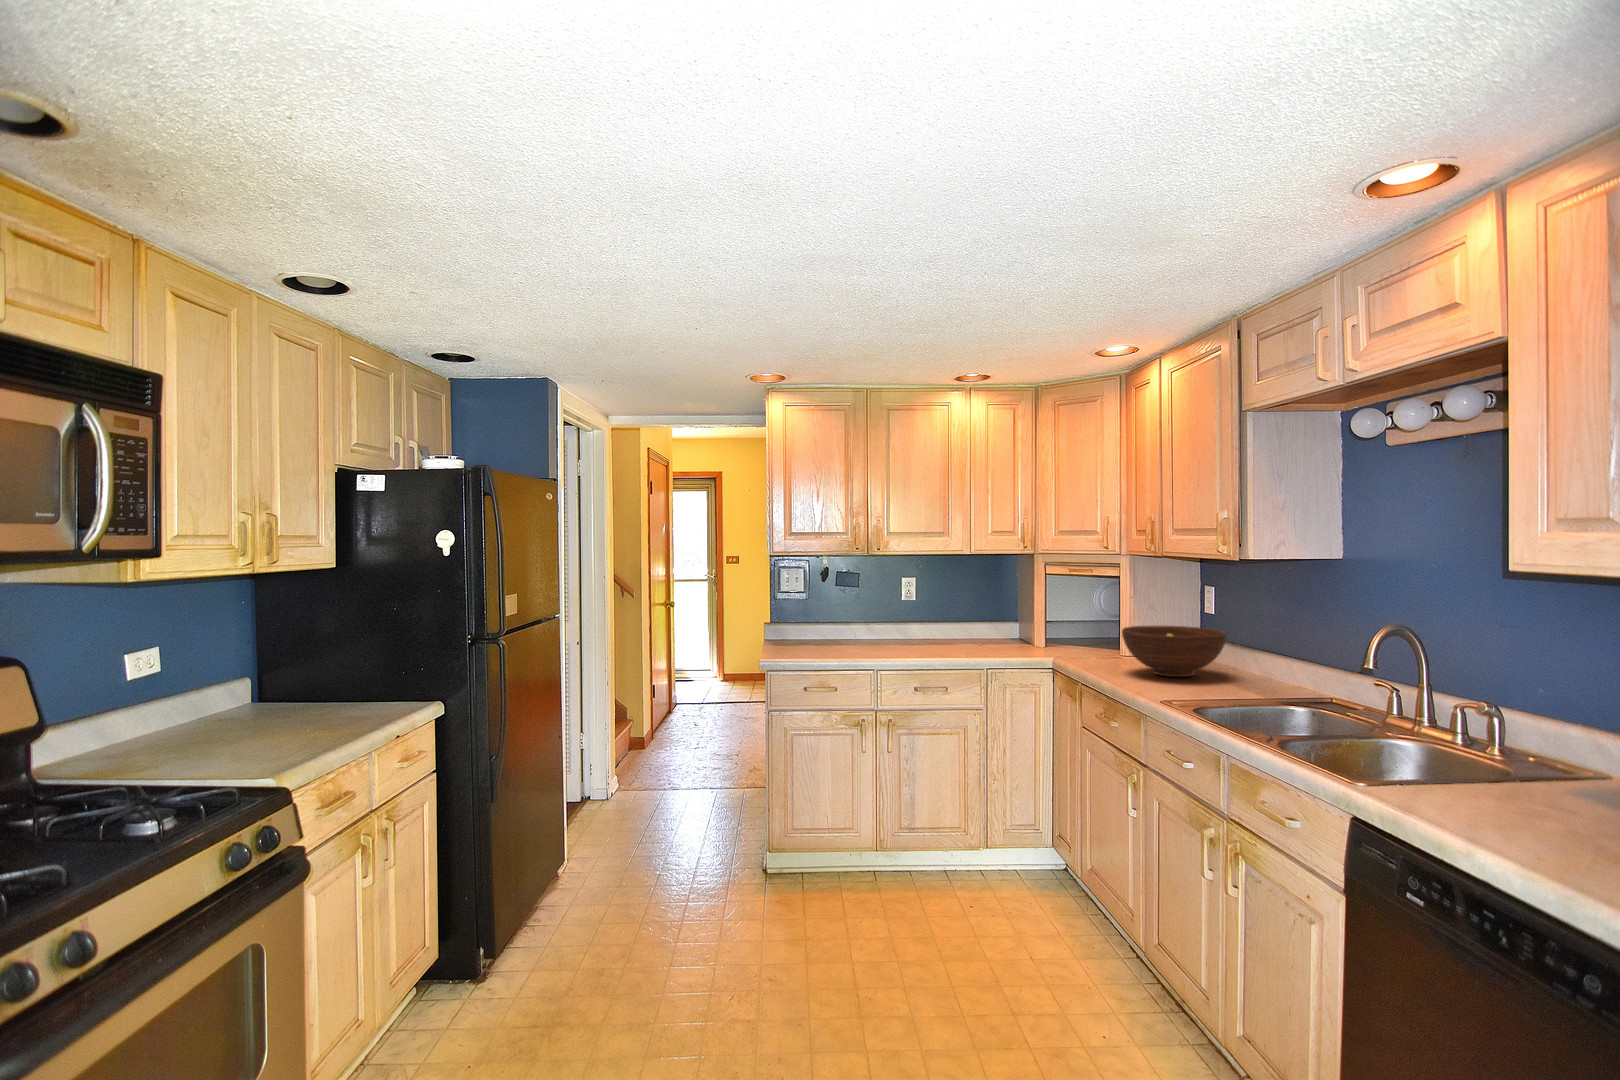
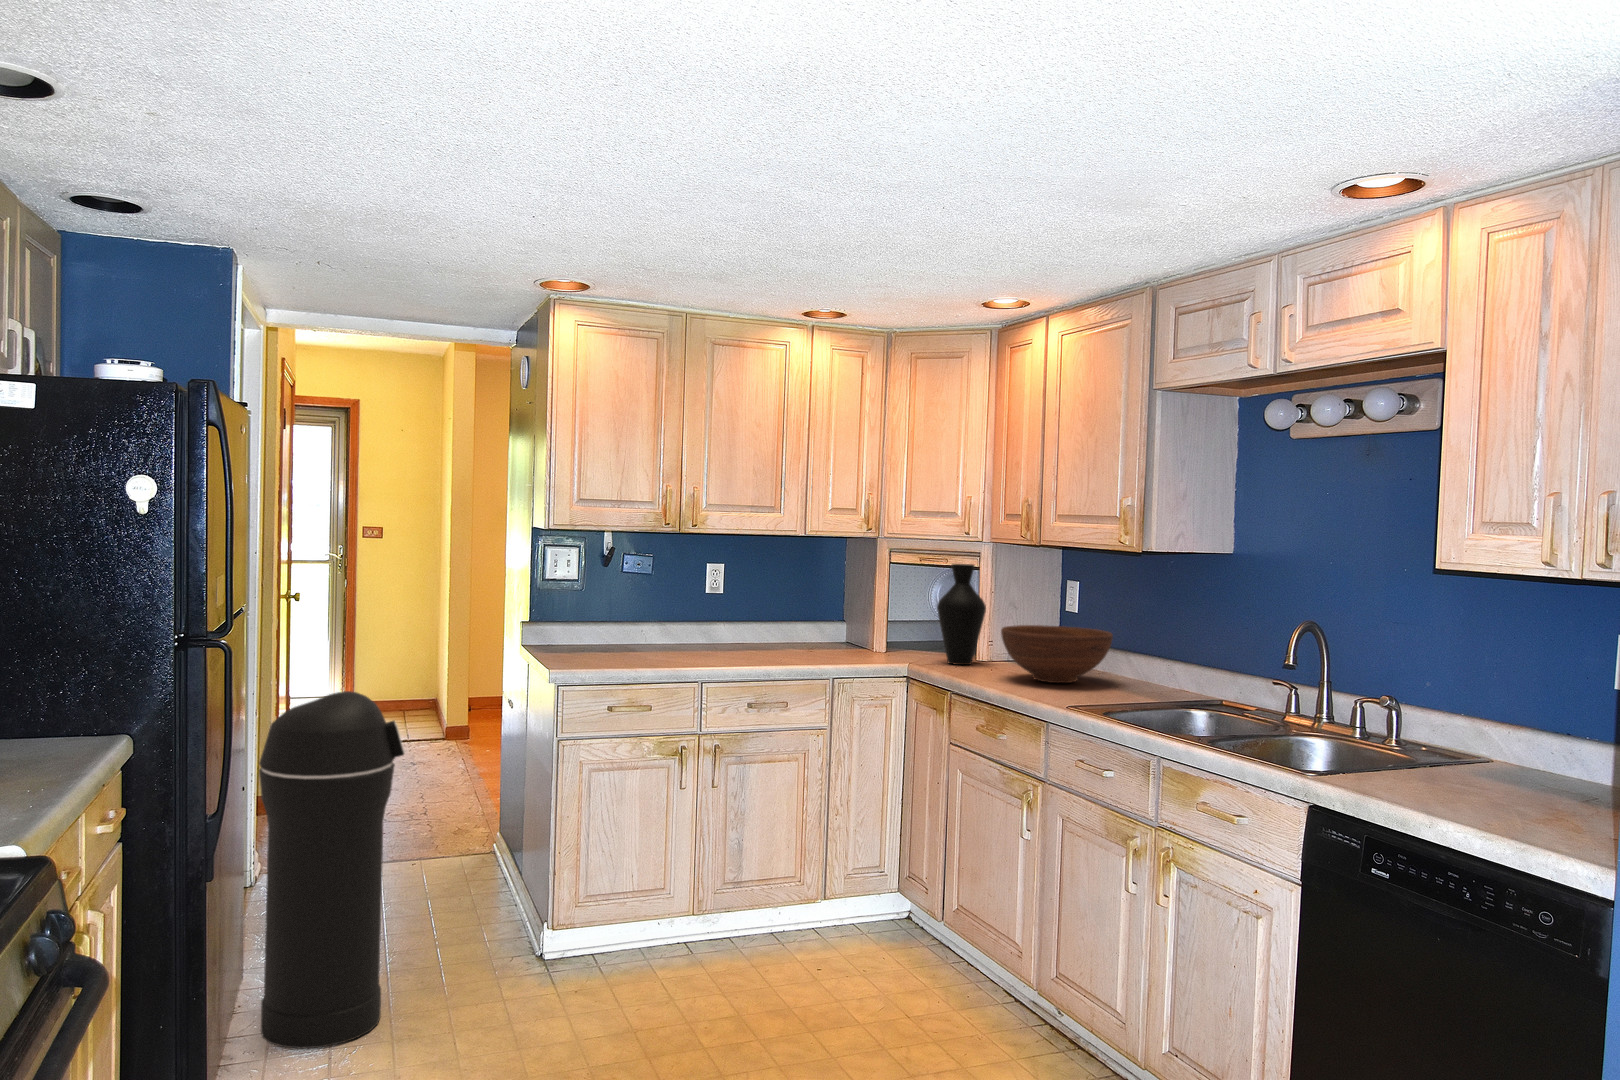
vase: none [1079,574,1122,658] -> present [937,564,986,665]
trash can: none [551,674,648,926] -> present [259,691,405,1049]

